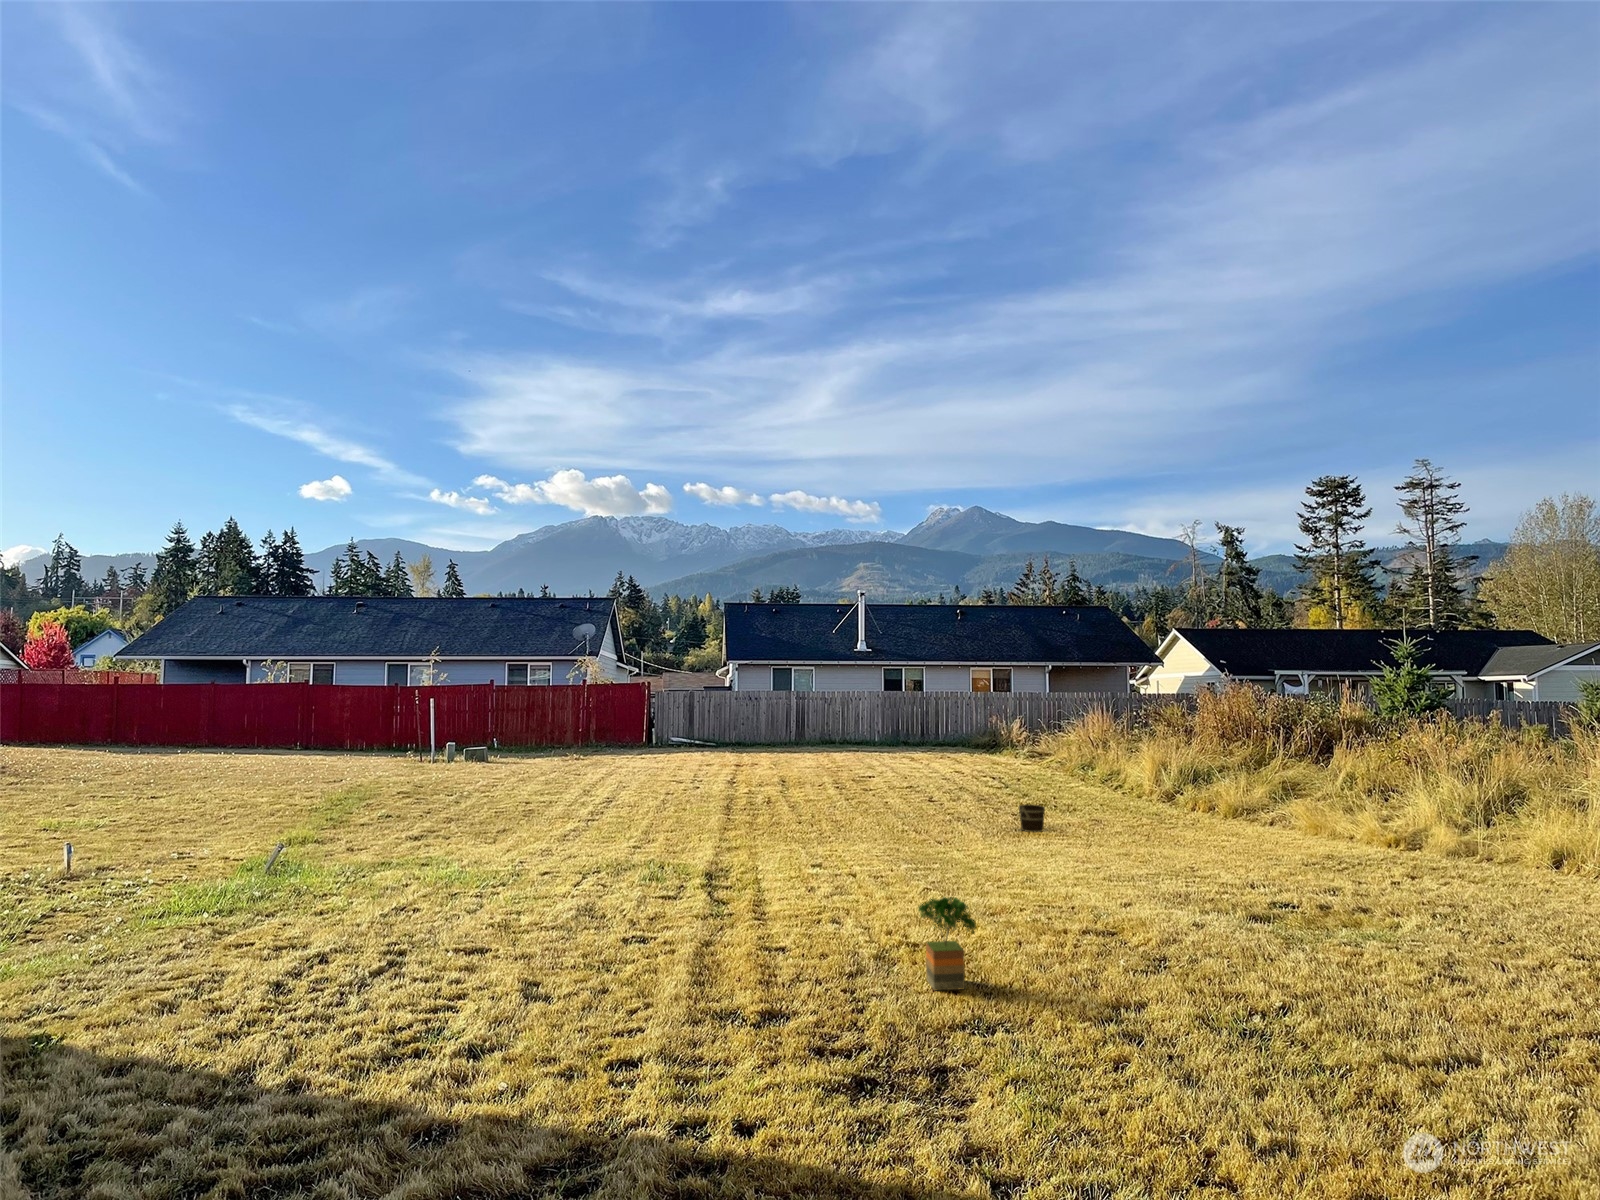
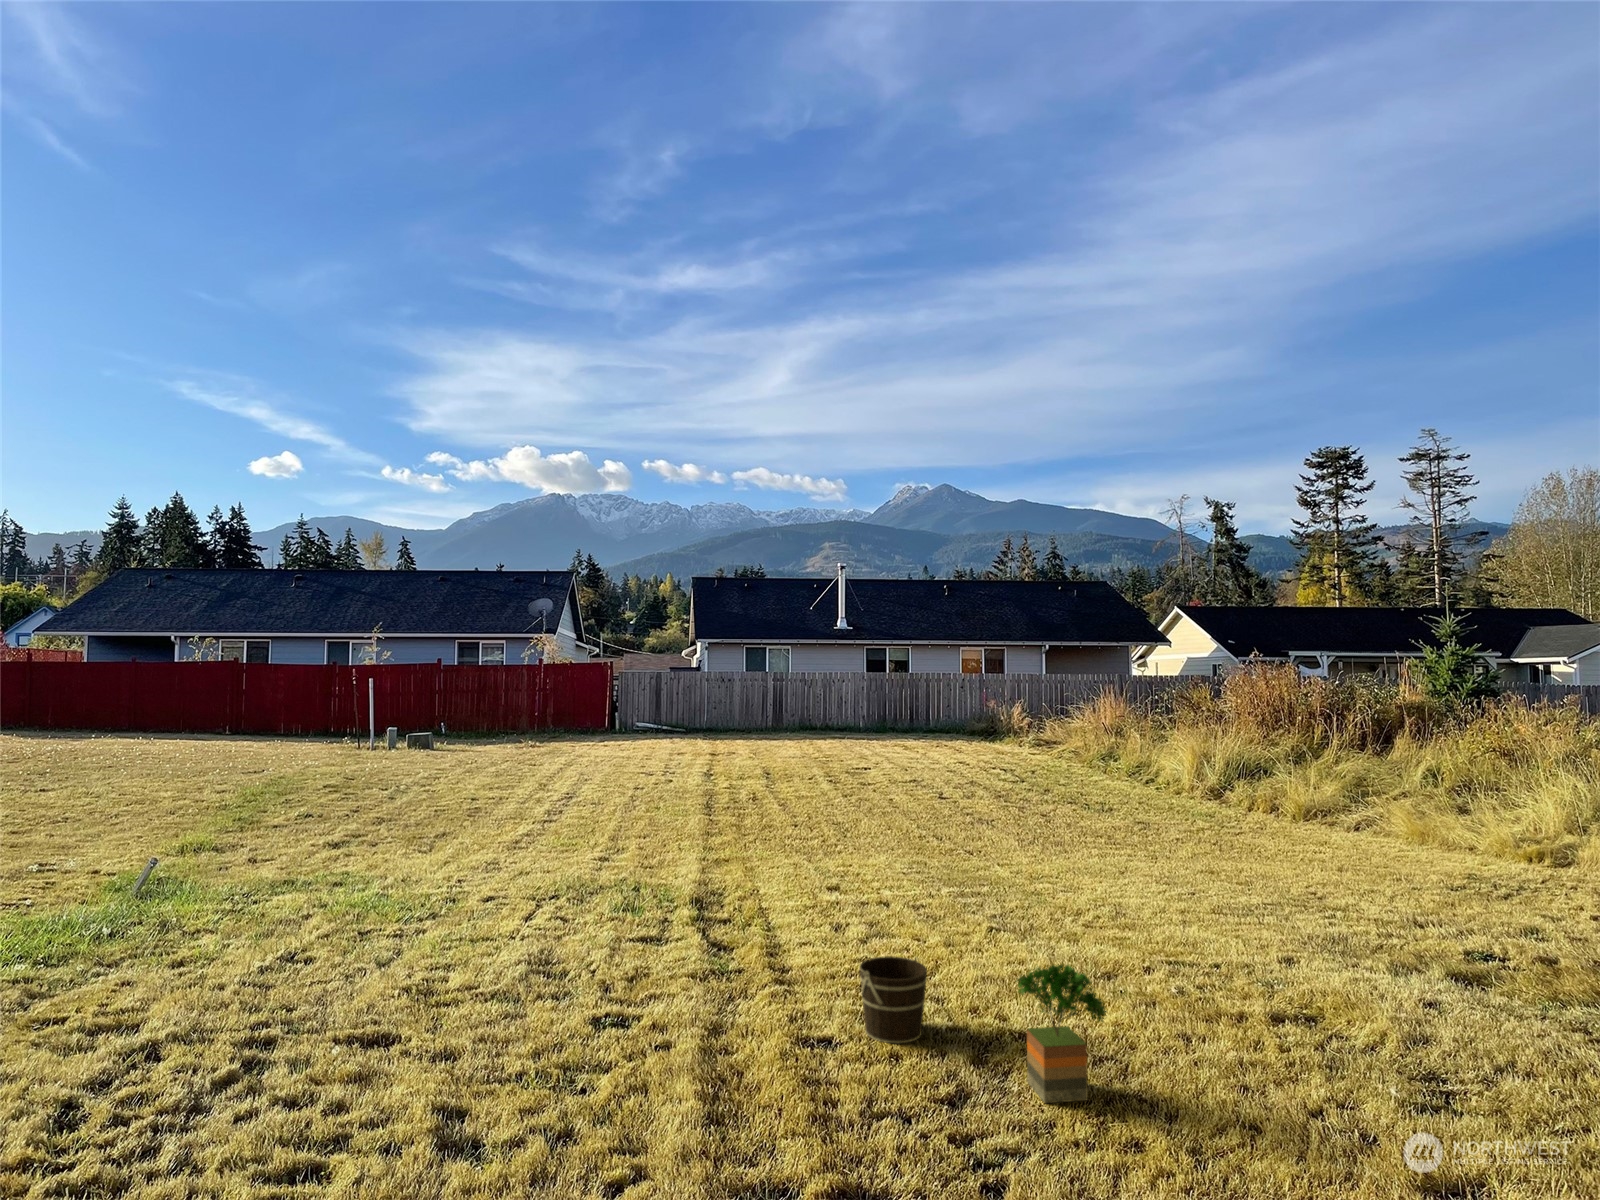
bucket: present [1019,804,1045,832] -> present [859,956,927,1043]

